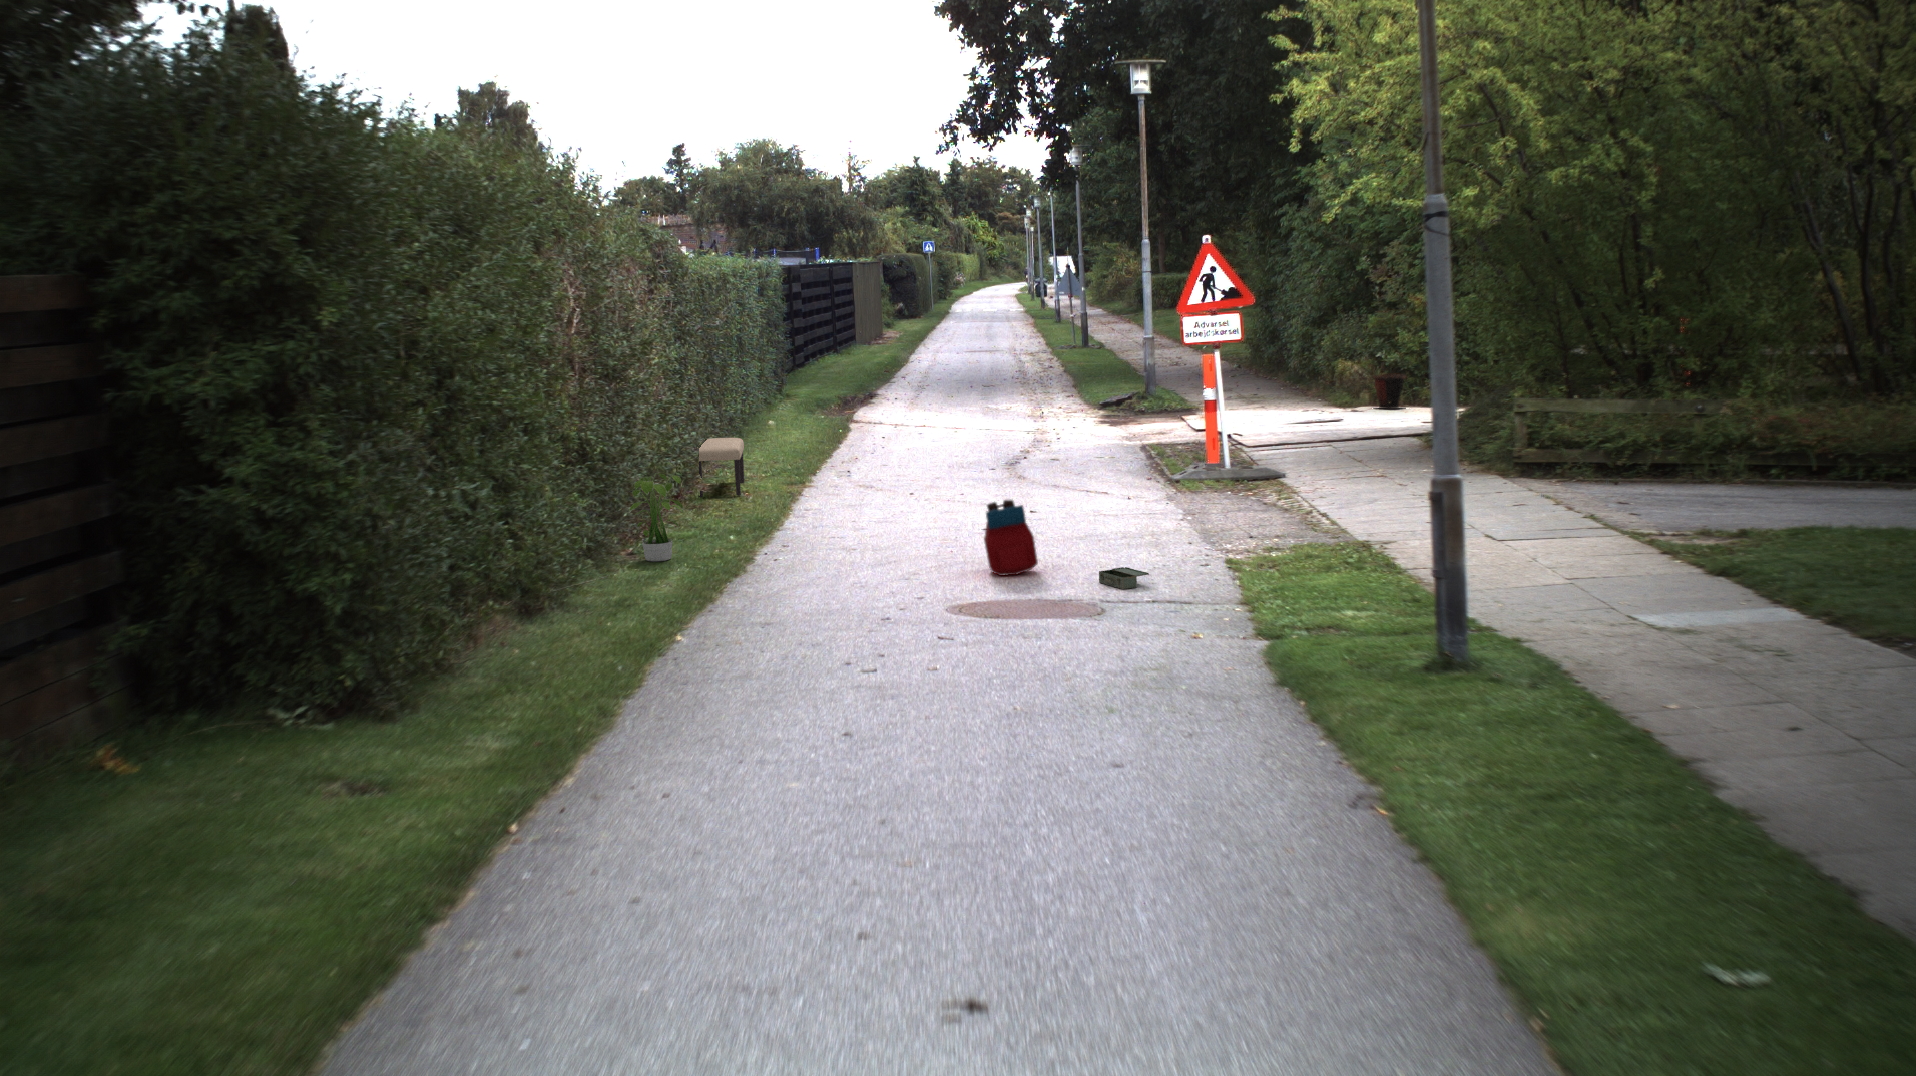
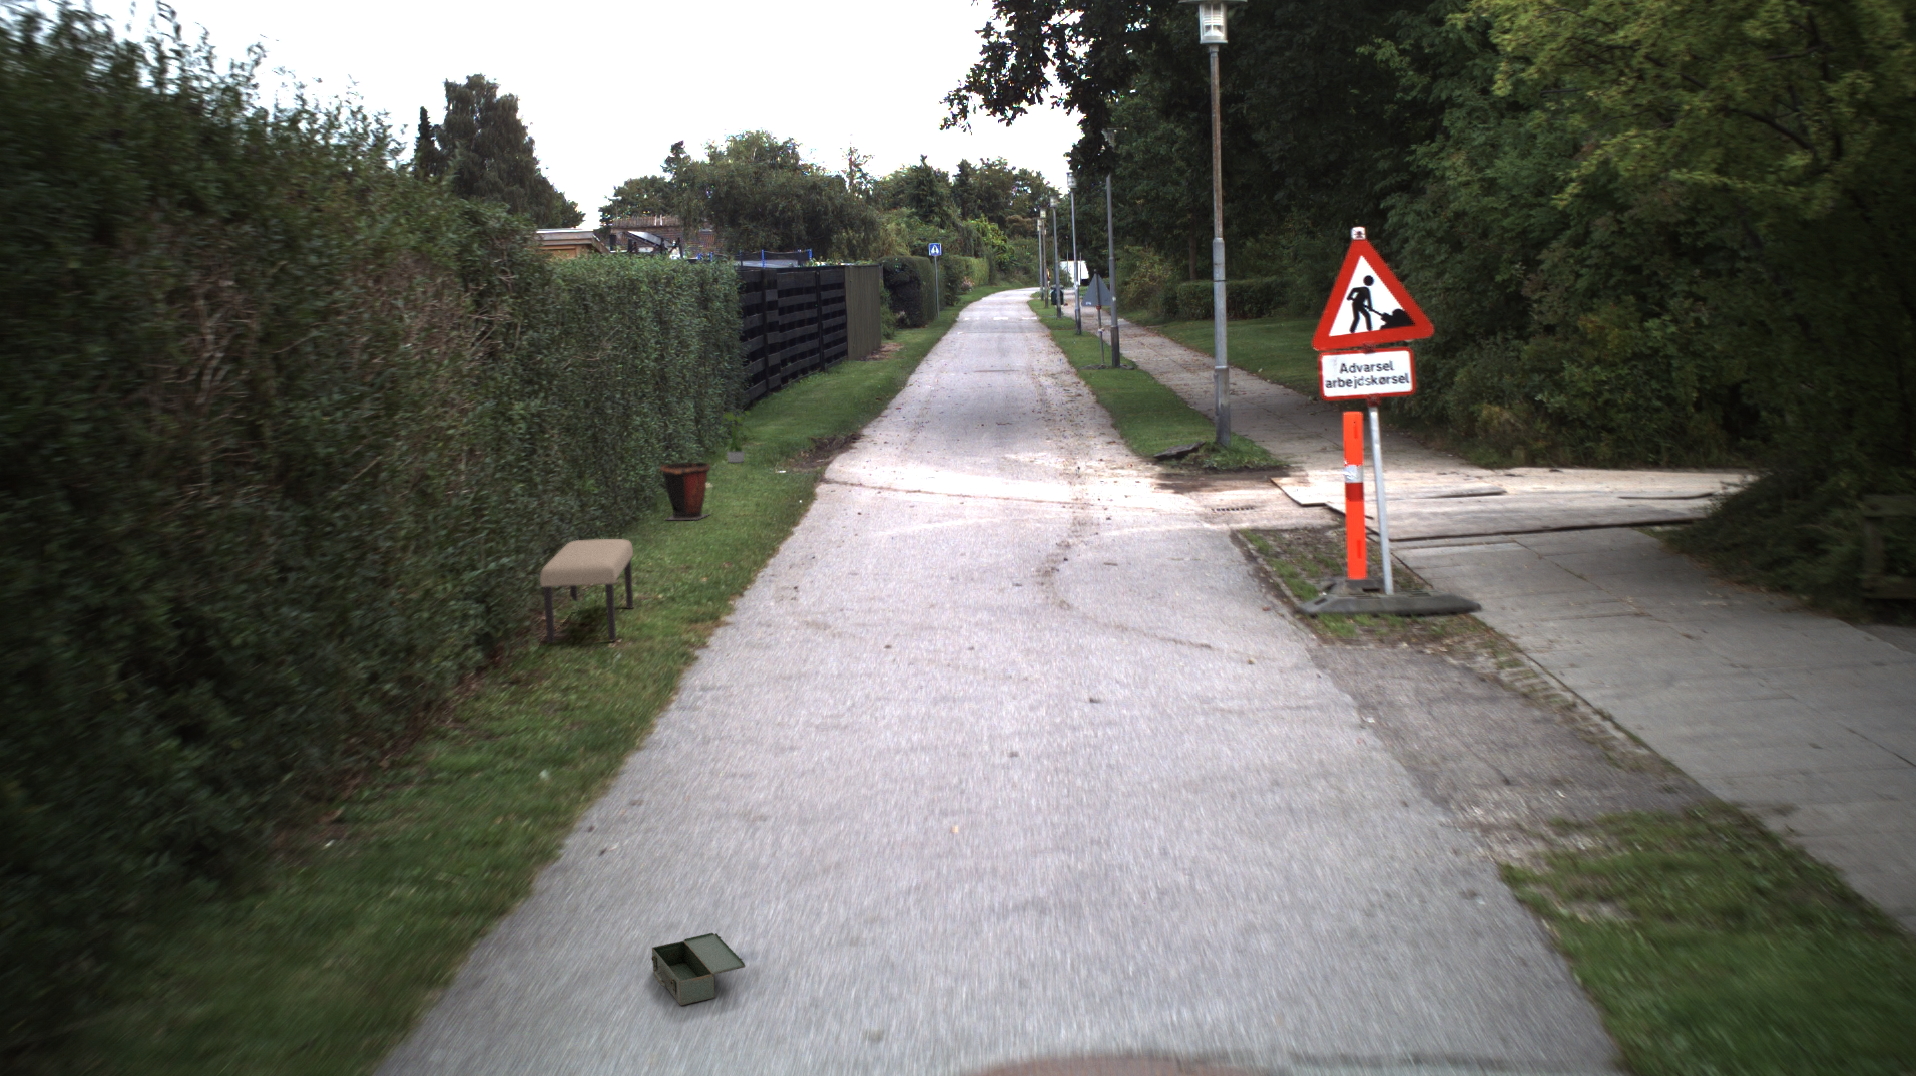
trash can: present [1373,374,1406,409] -> present [660,462,710,520]
potted plant: present [629,473,684,561] -> present [721,411,751,463]
backpack: present [984,500,1038,576] -> none [1015,752,1127,918]
toolbox: present [1099,567,1149,589] -> present [651,933,746,1005]

